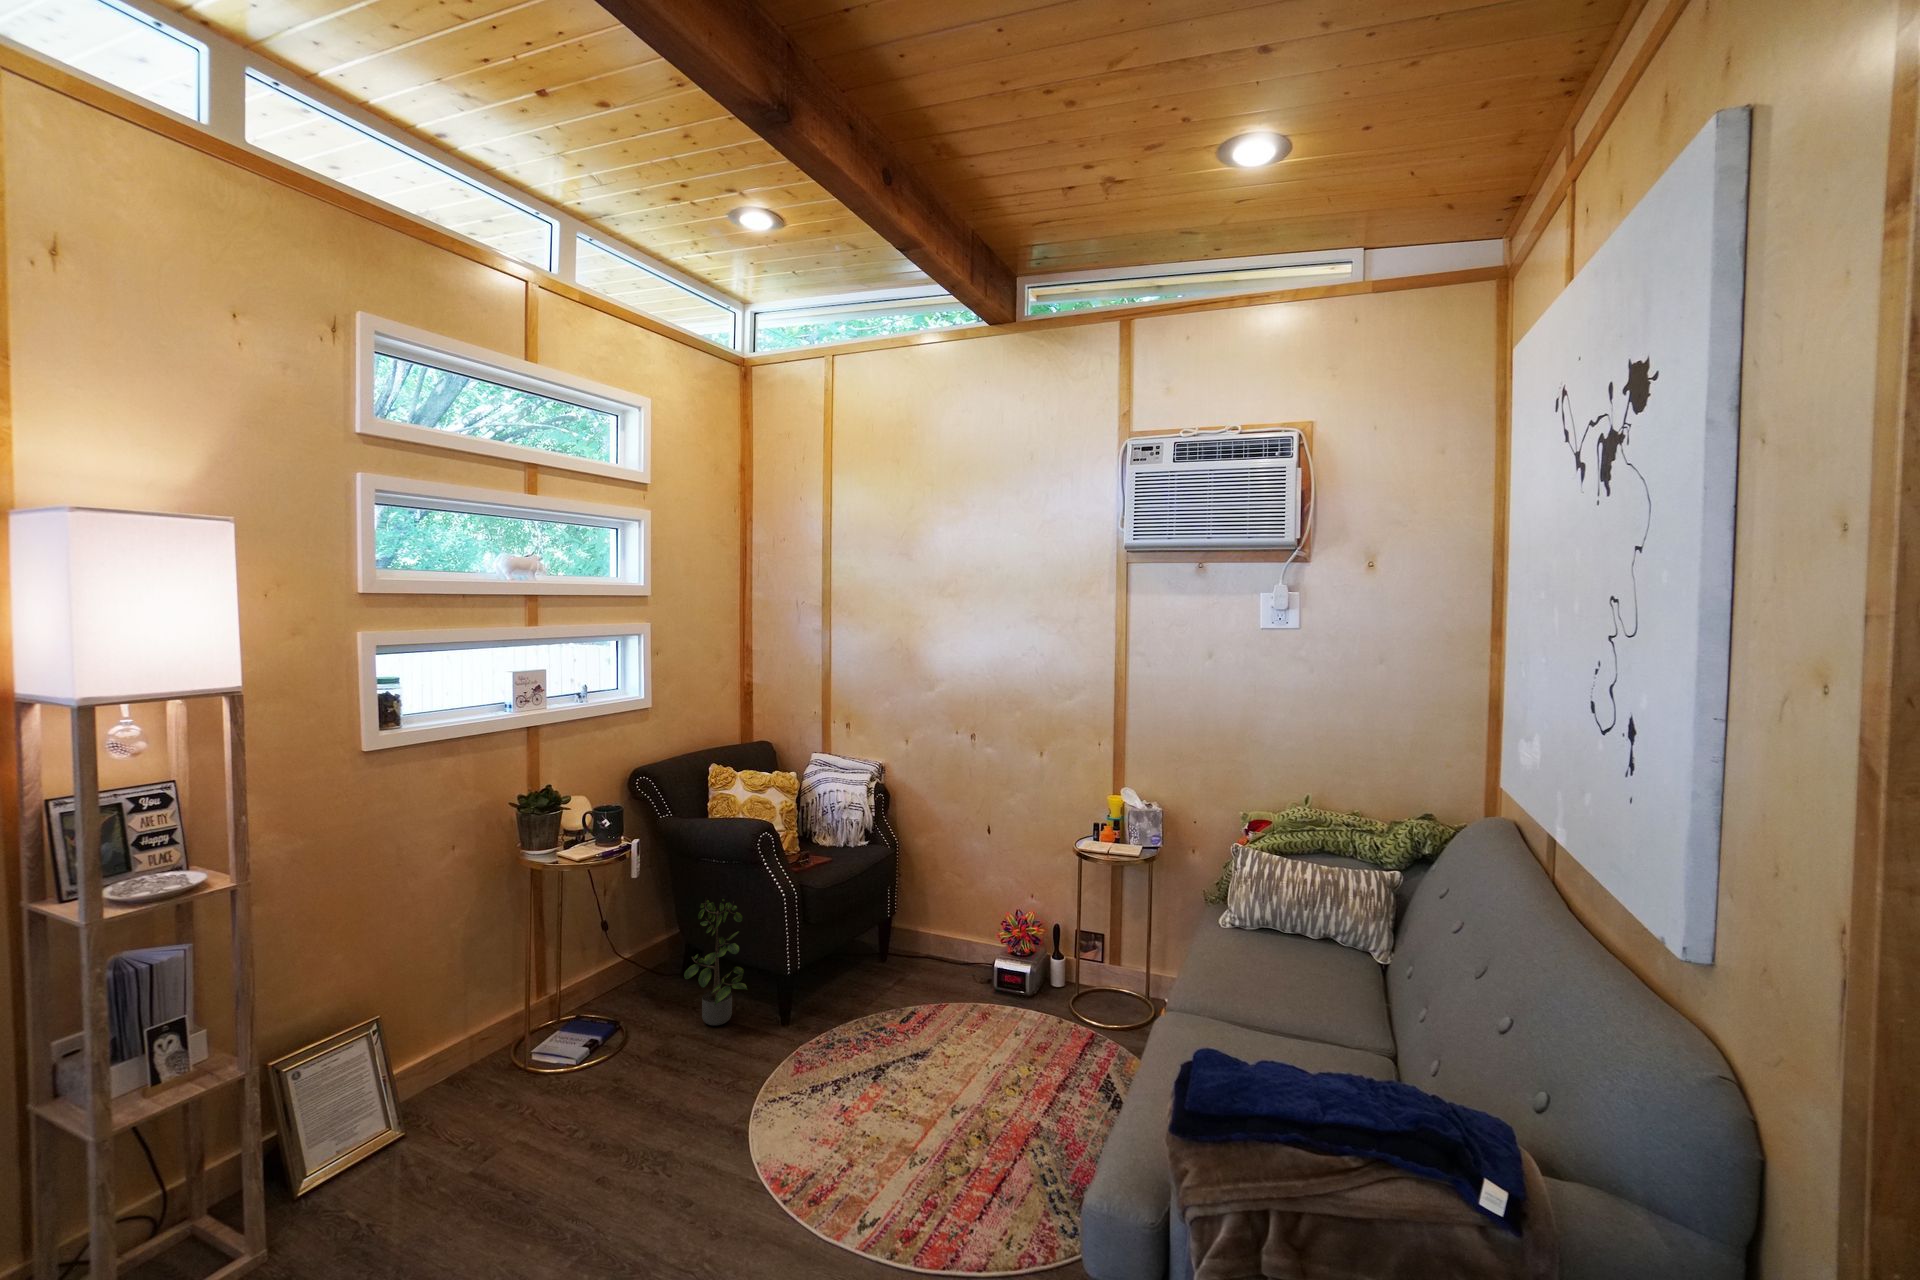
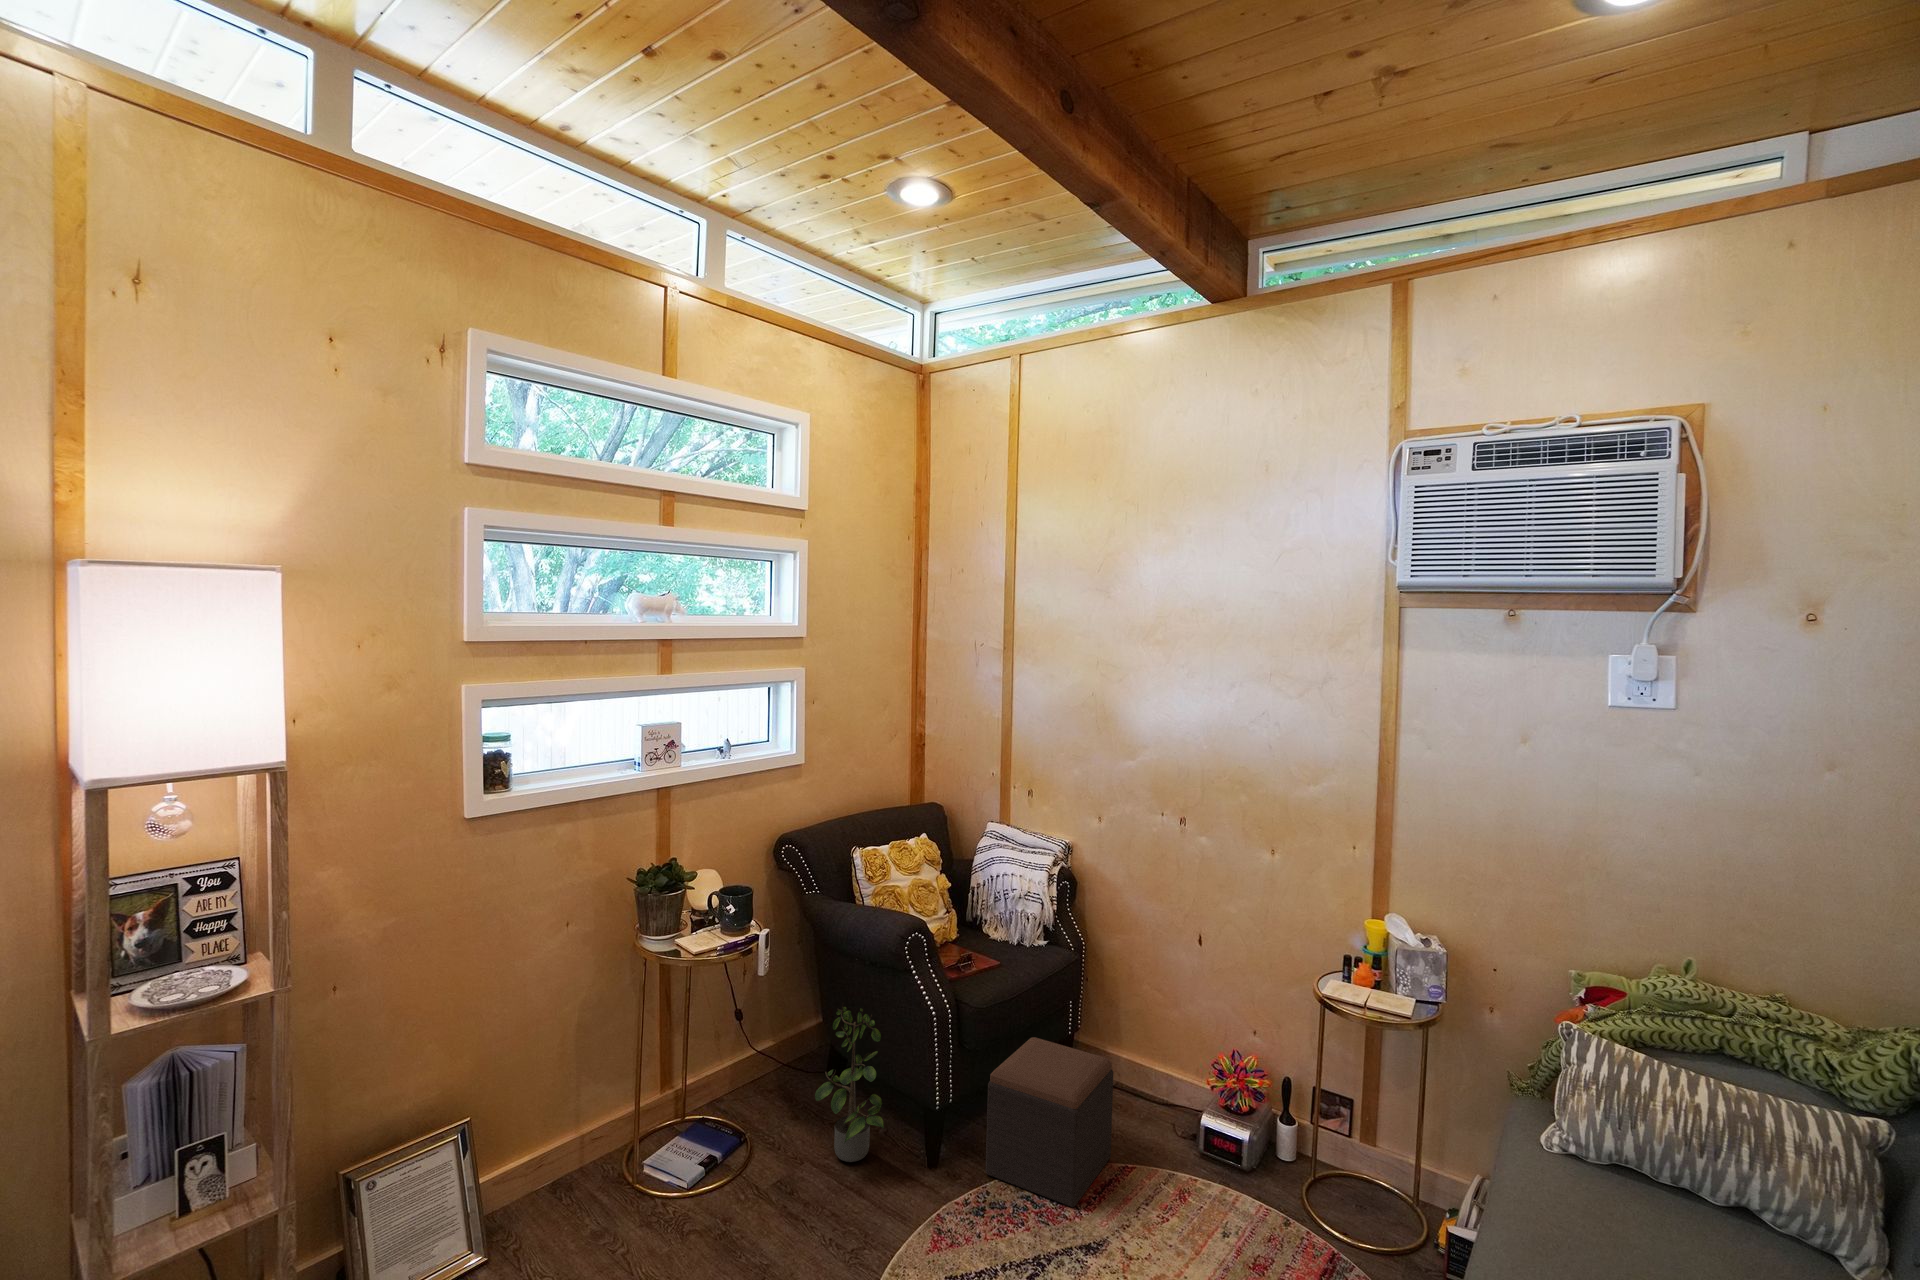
footstool: none [830,913,928,1030] -> present [986,1037,1113,1207]

